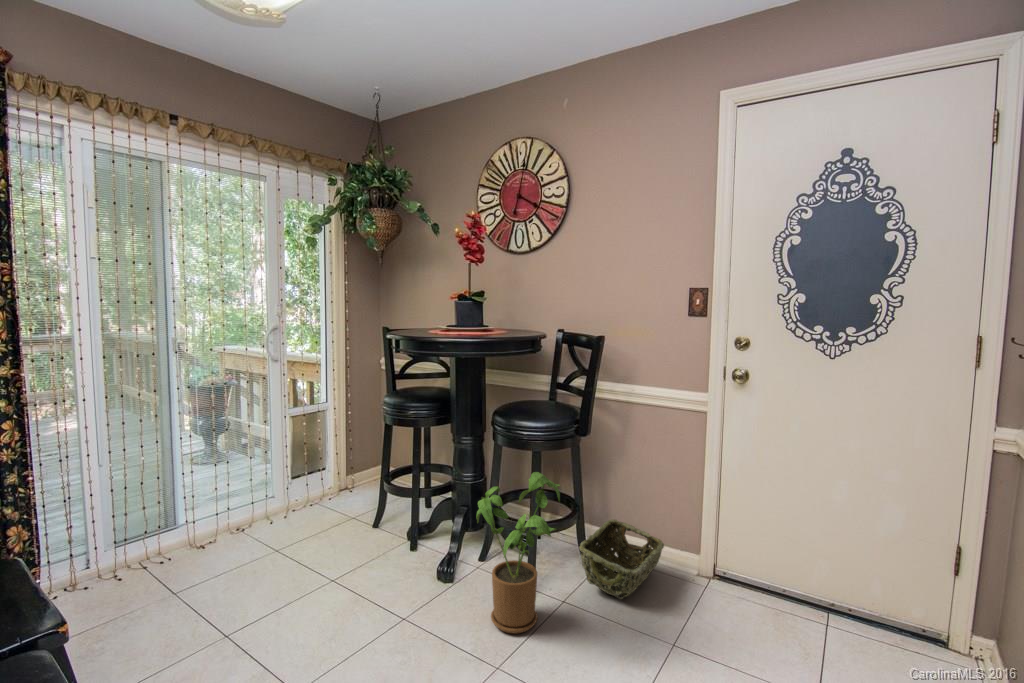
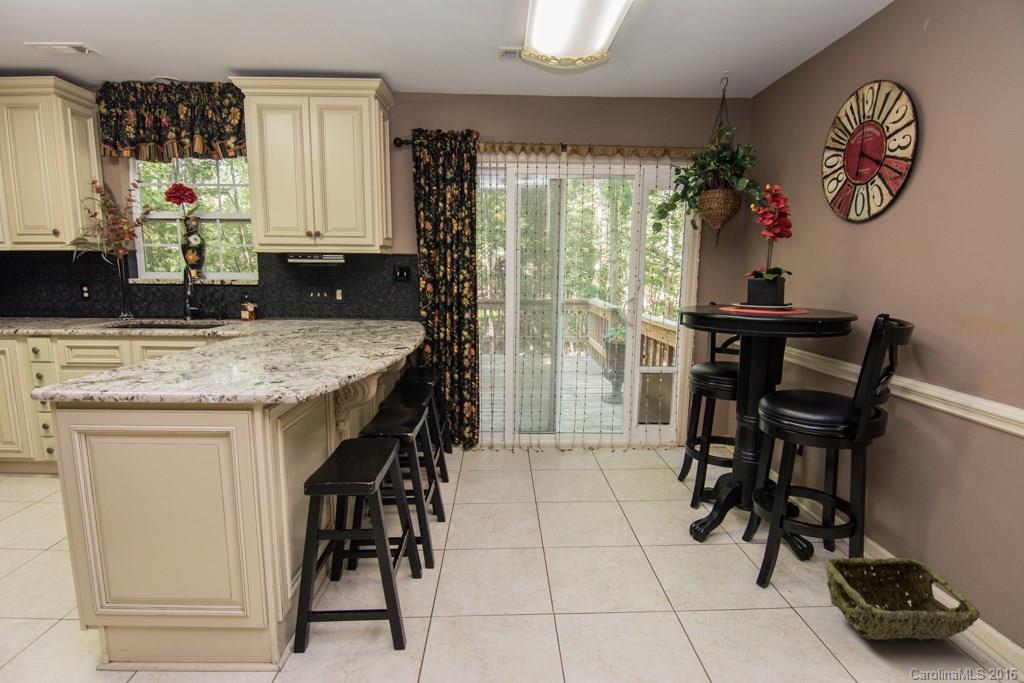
house plant: present [477,472,560,634] -> none [699,455,797,603]

